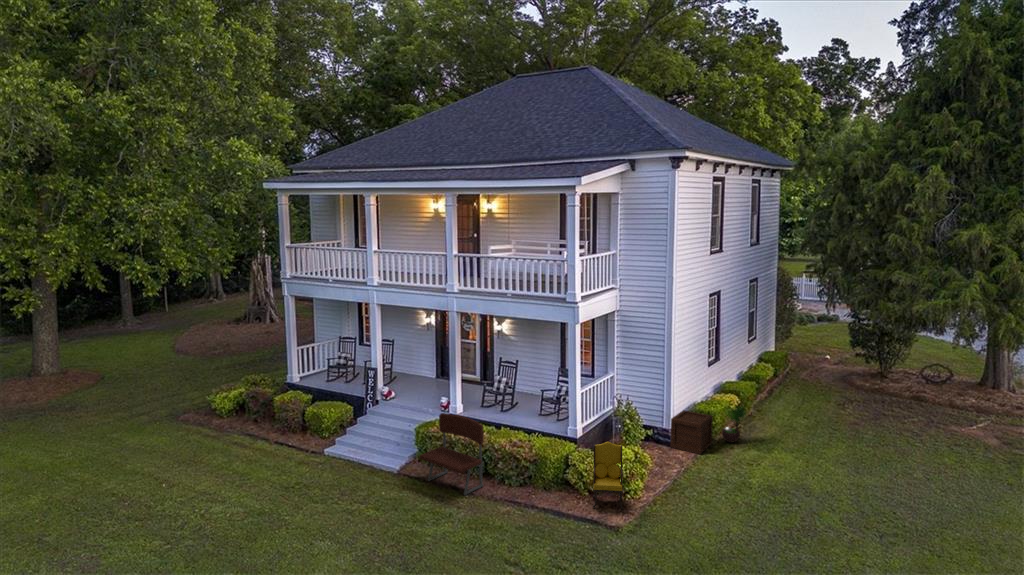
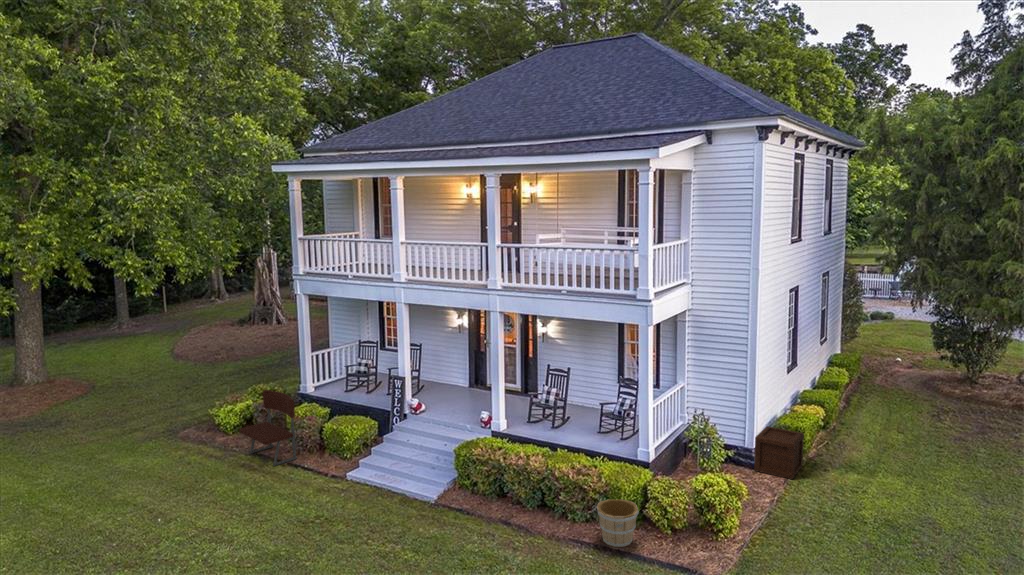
potted tree: present [722,407,745,442] -> none [812,420,844,464]
bench: present [419,413,484,495] -> present [239,390,297,466]
armchair: present [593,442,623,510] -> none [677,469,719,554]
wooden bucket: none [526,467,560,505] -> present [597,499,638,547]

